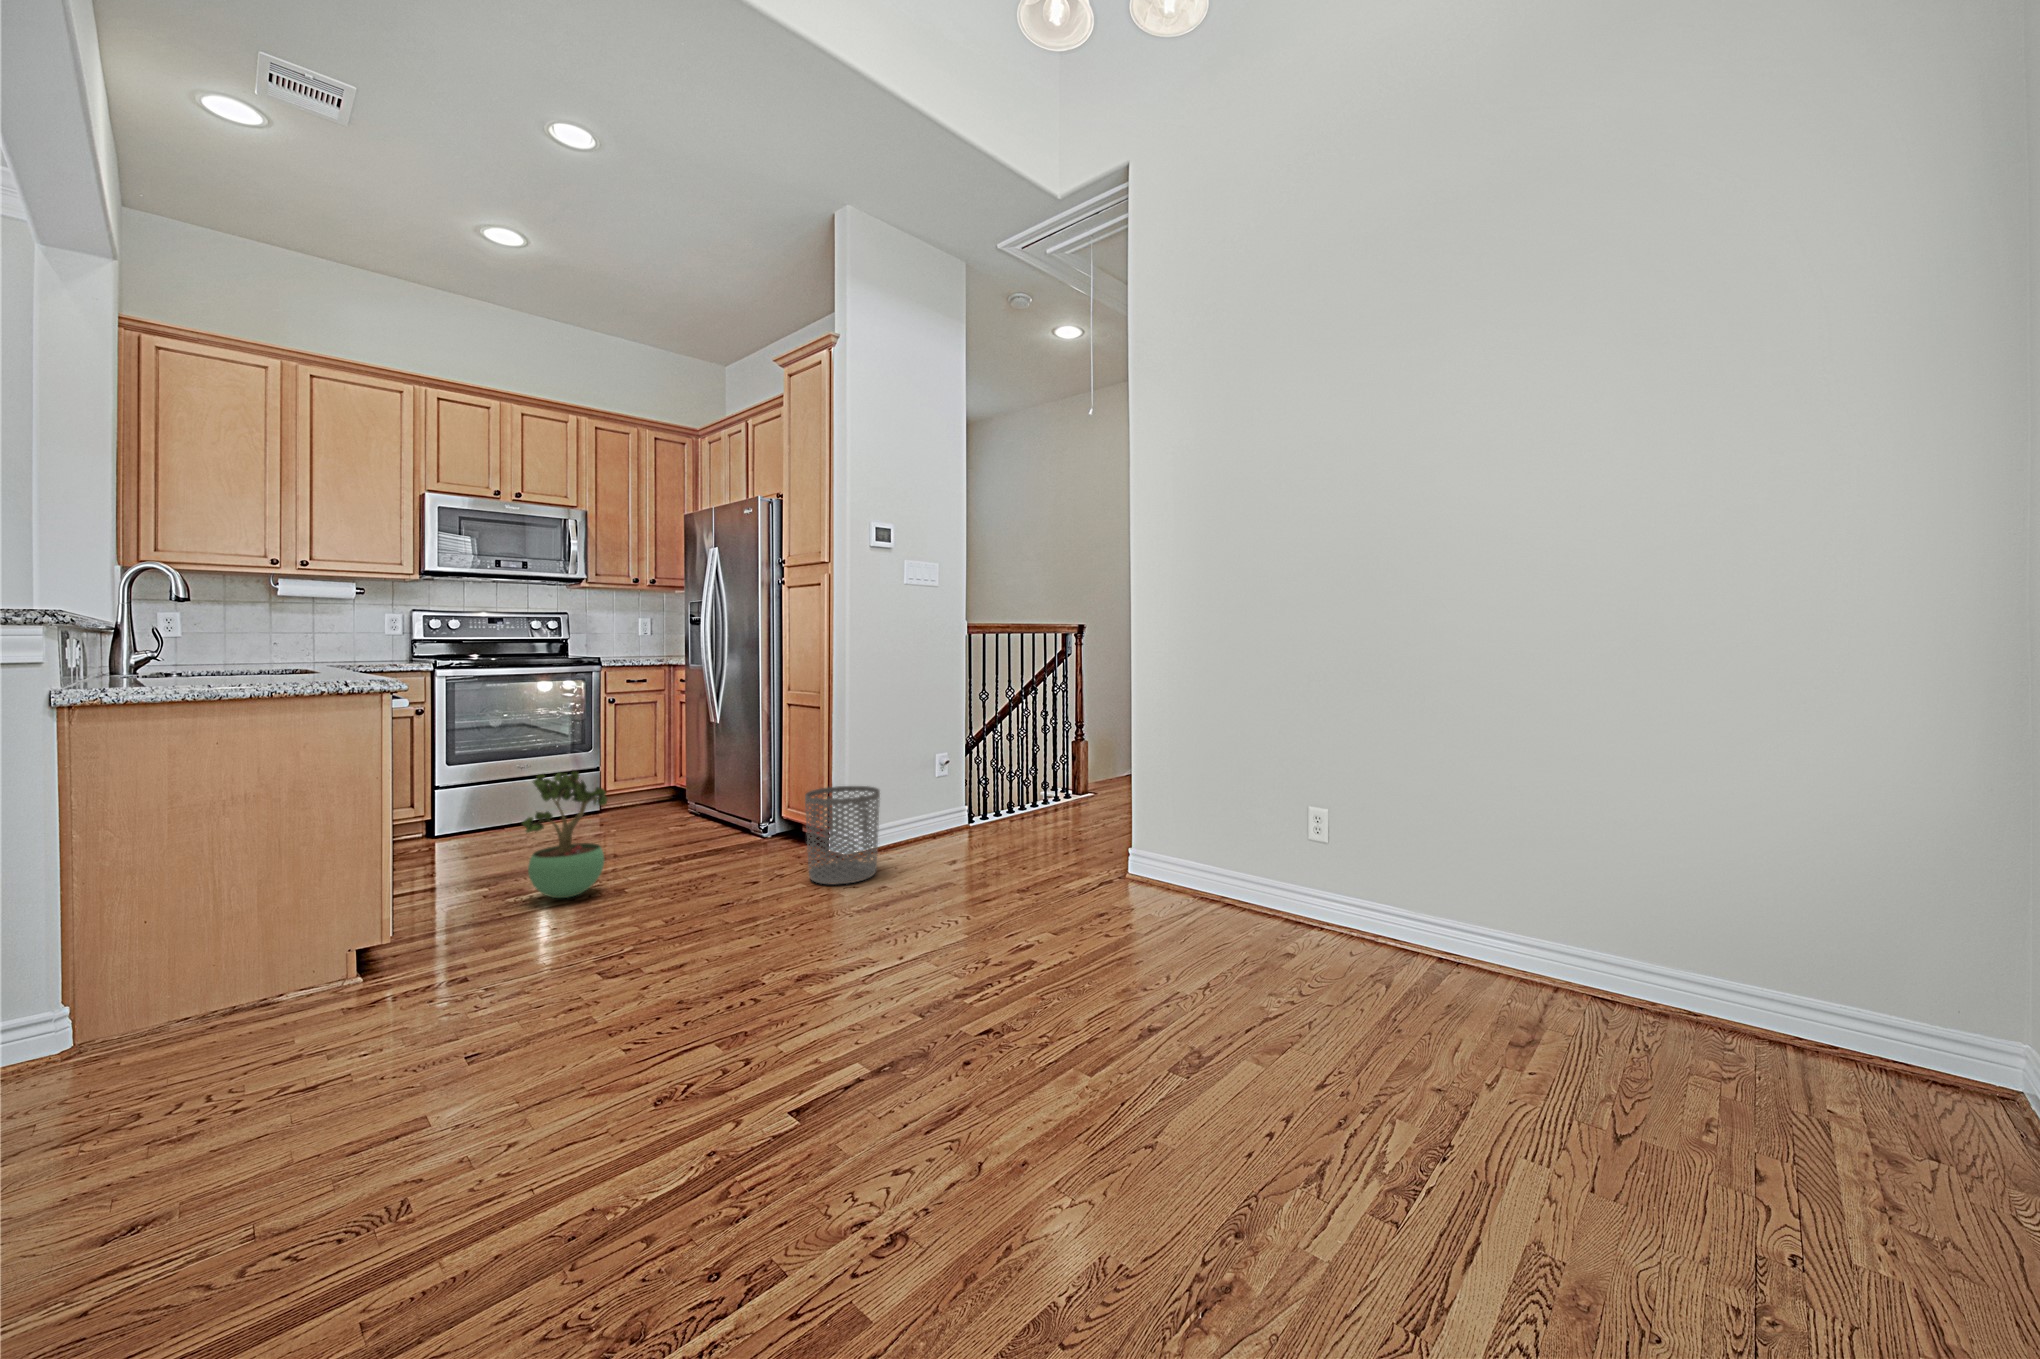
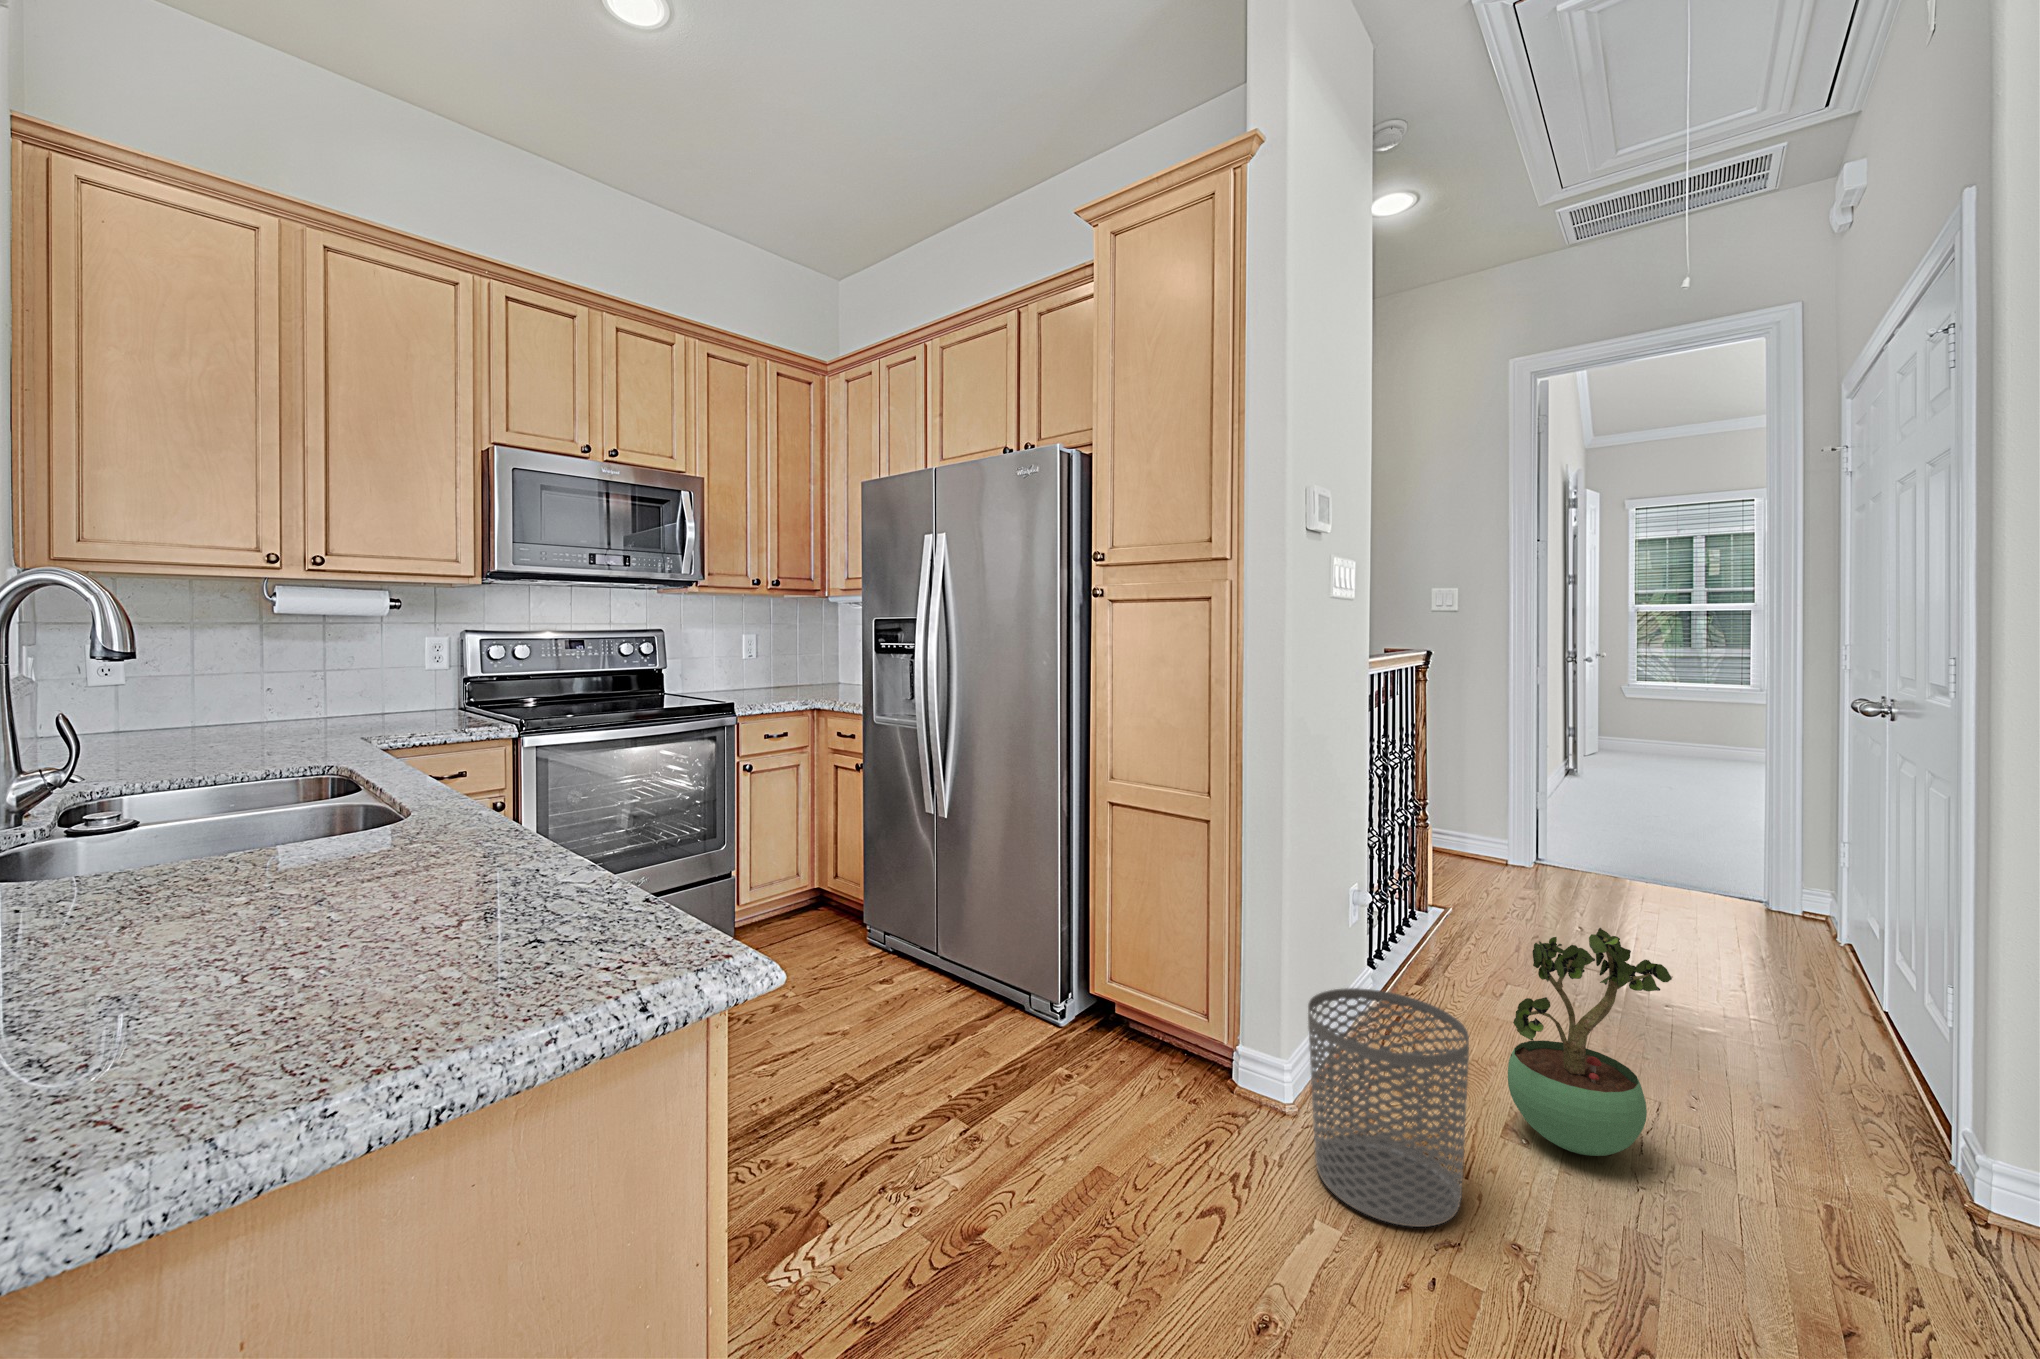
potted plant: present [522,770,607,898] -> present [1508,928,1672,1156]

